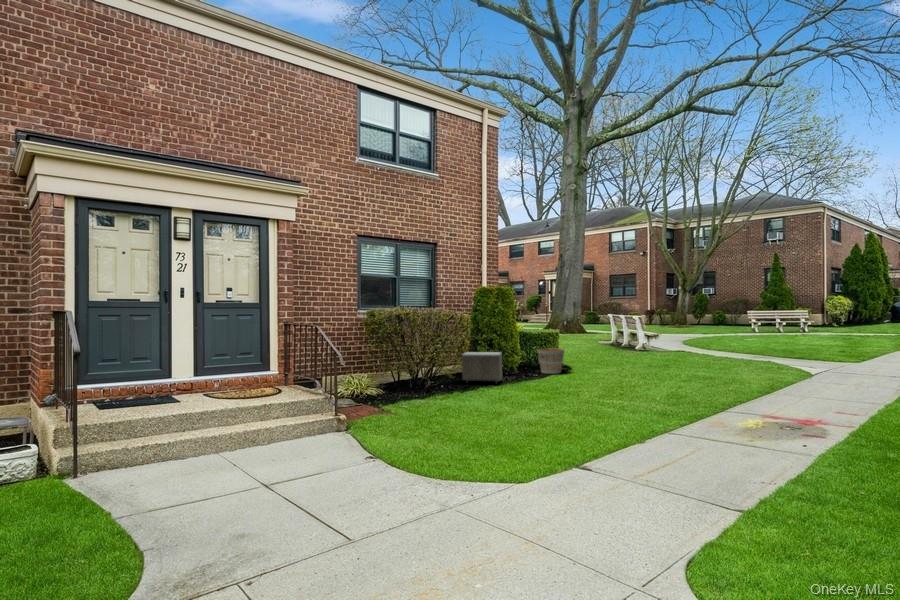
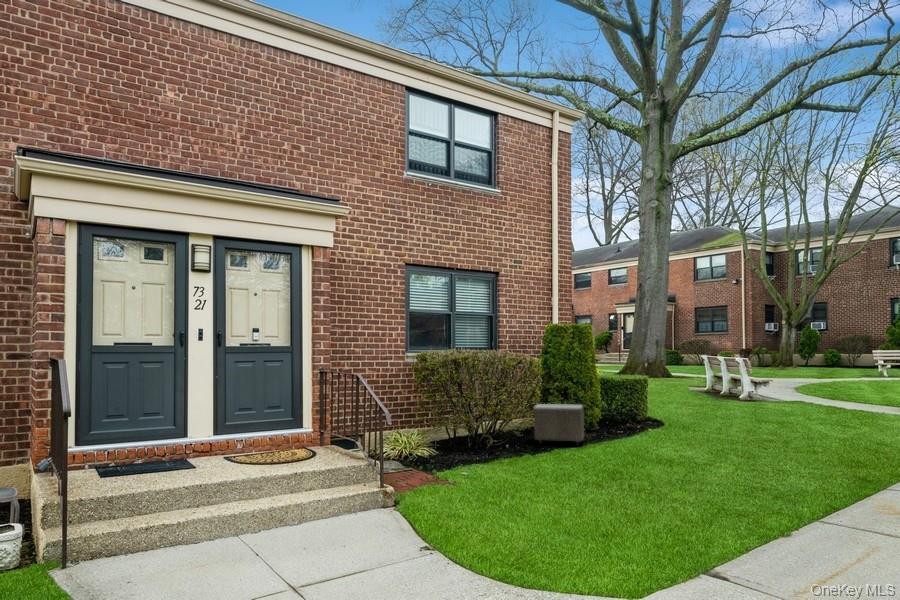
wooden bucket: present [537,348,565,374] -> none [625,399,661,432]

